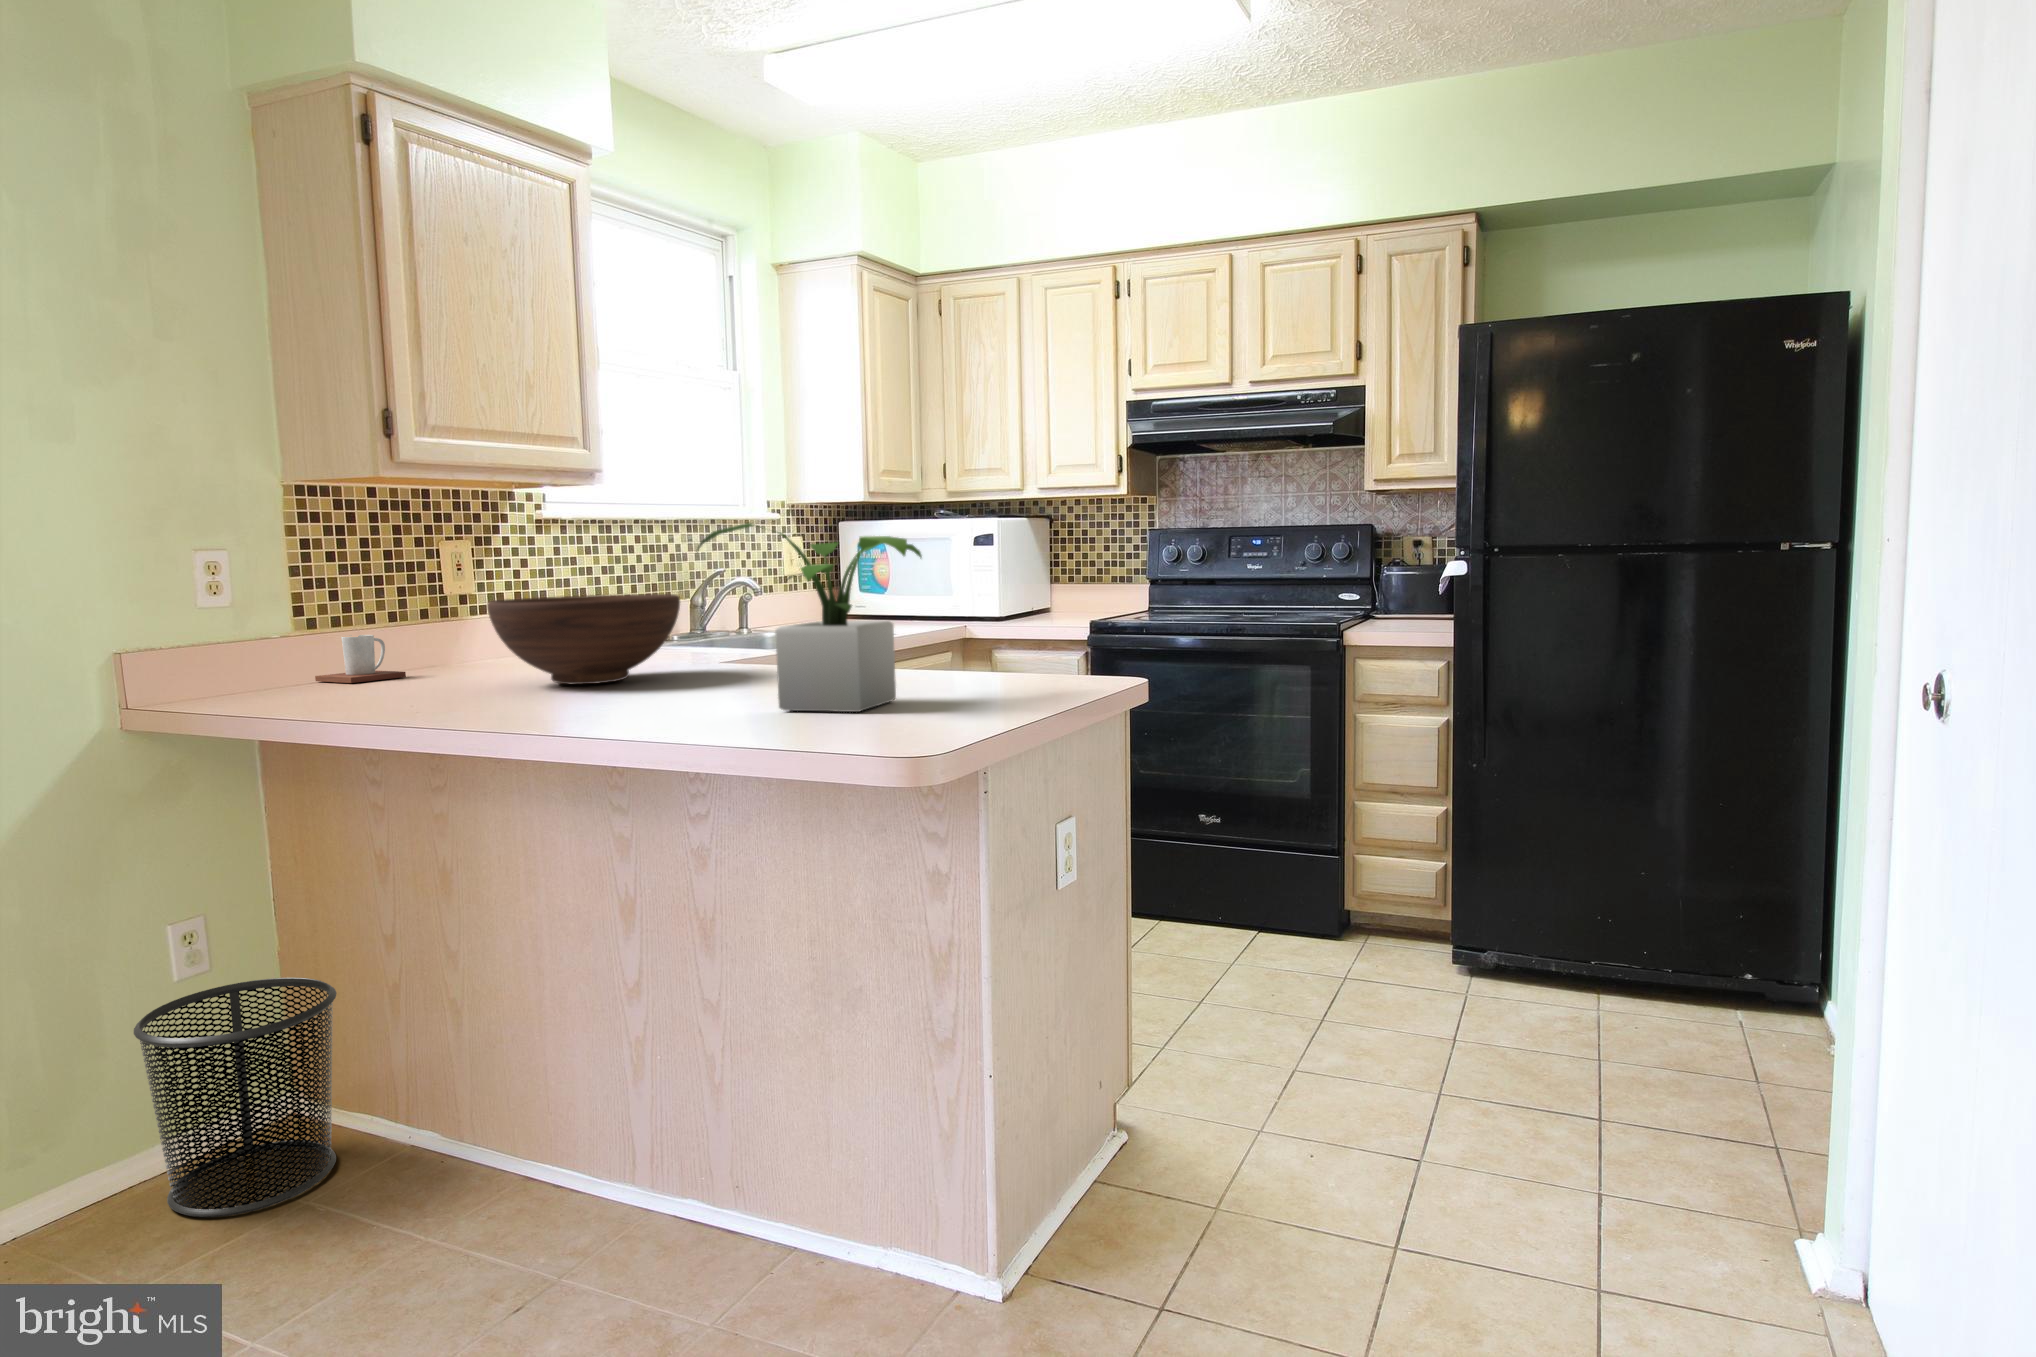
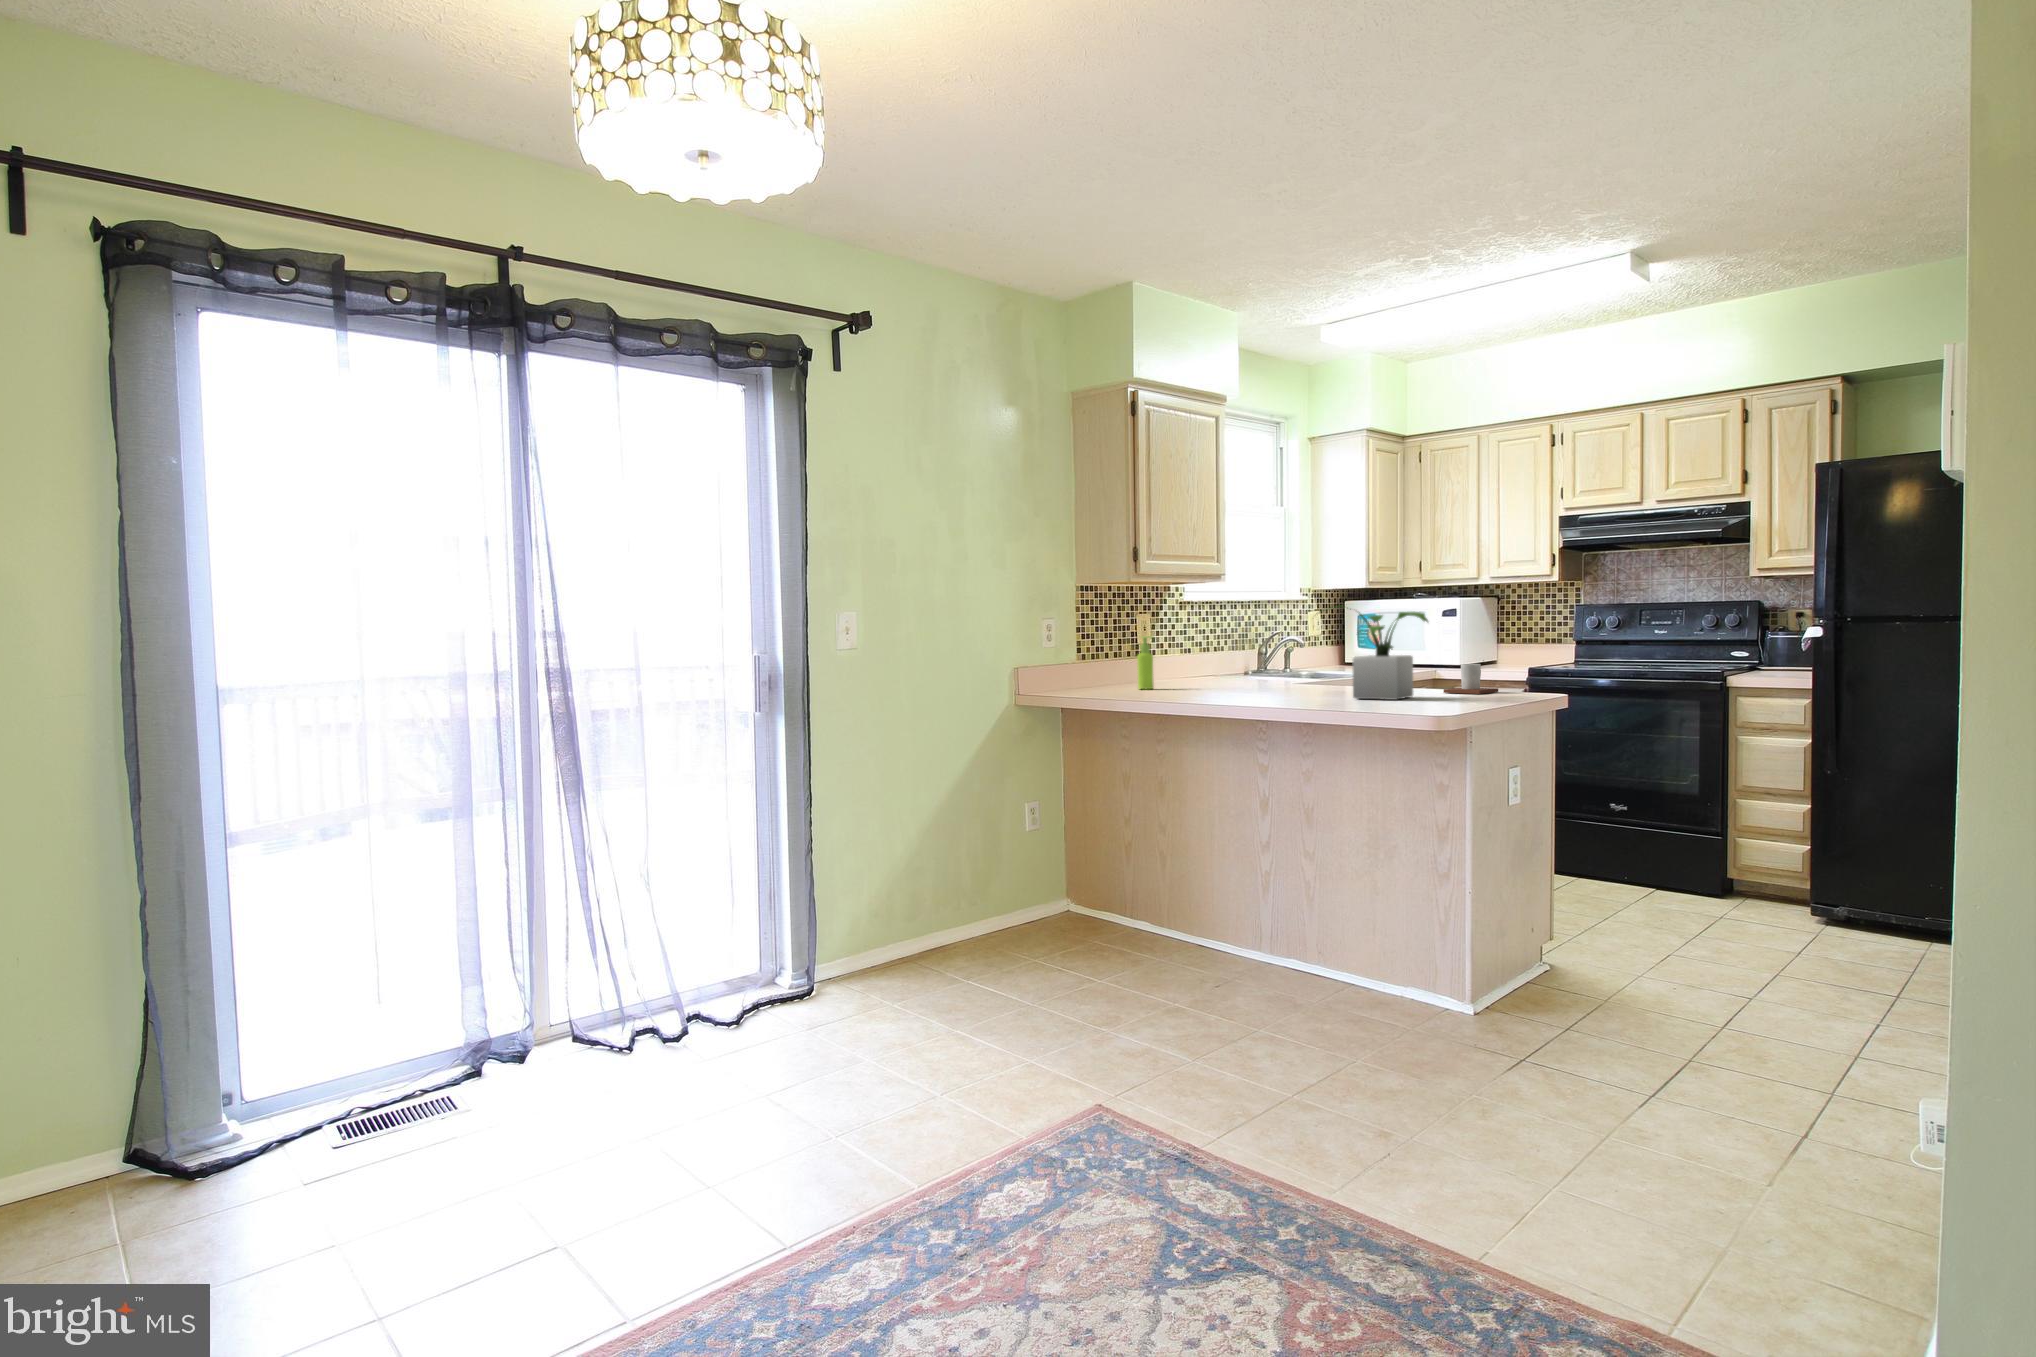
soap dispenser: none [401,583,440,687] -> present [1137,636,1153,689]
fruit bowl: present [487,594,680,684] -> none [1184,643,1282,689]
mug: present [315,635,406,683] -> present [1444,664,1498,694]
waste bin: present [134,978,337,1217] -> none [1024,832,1108,937]

